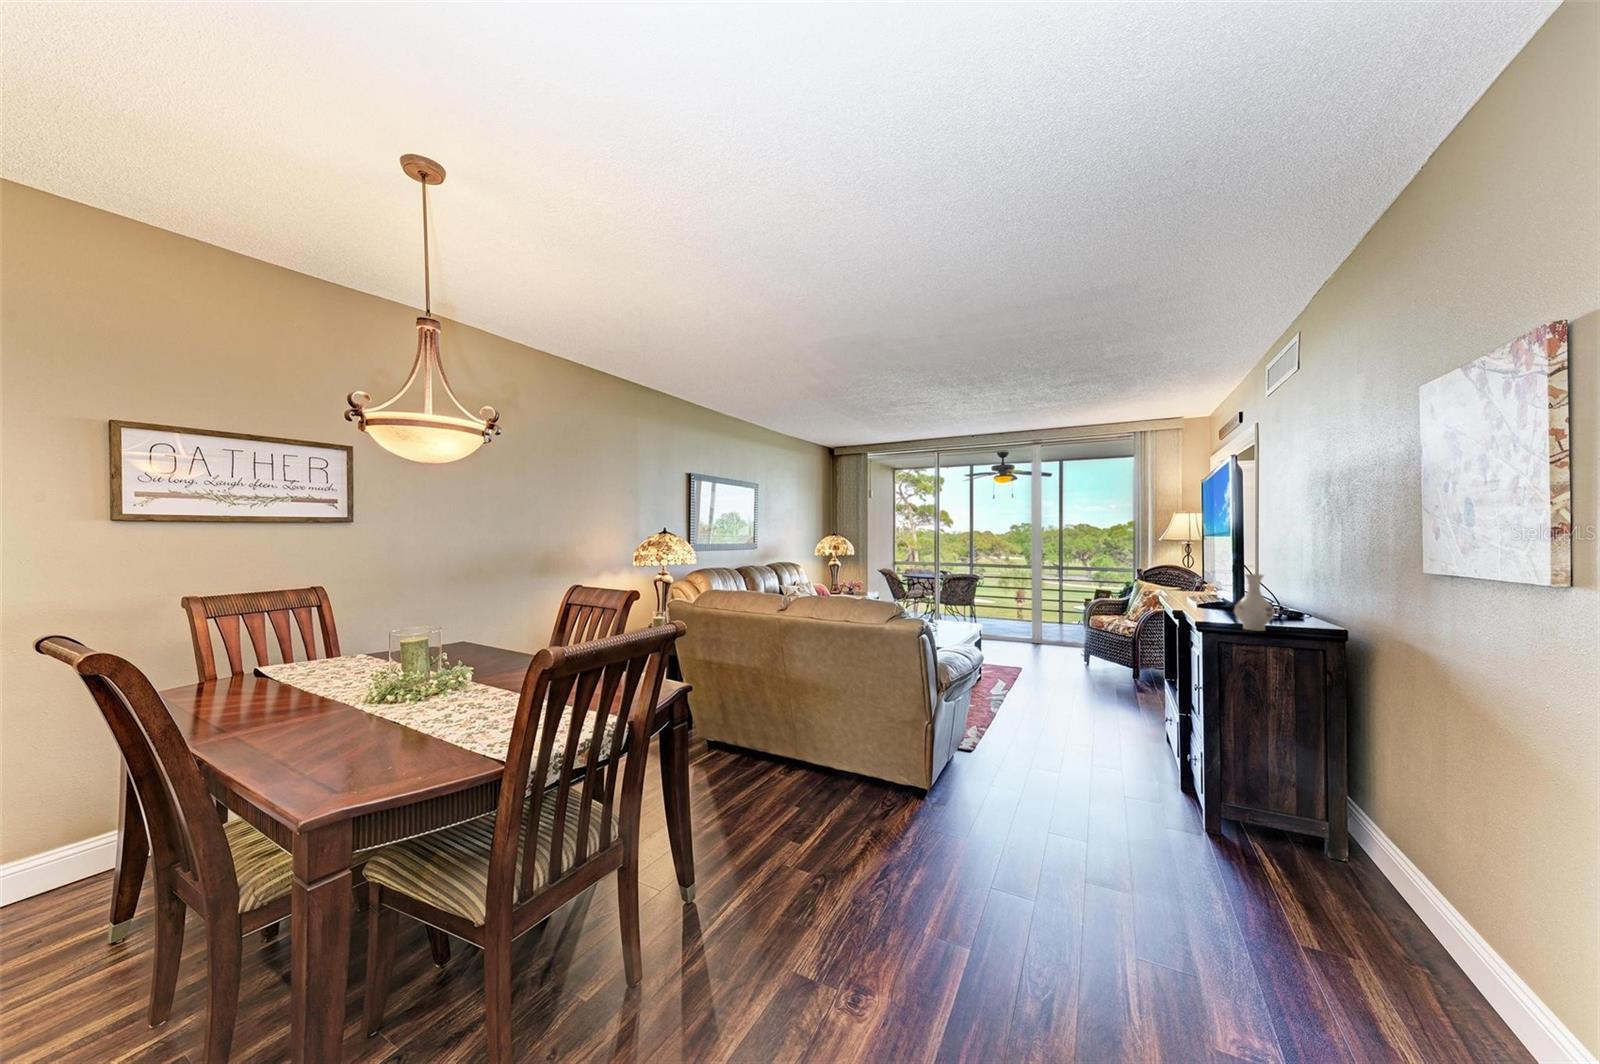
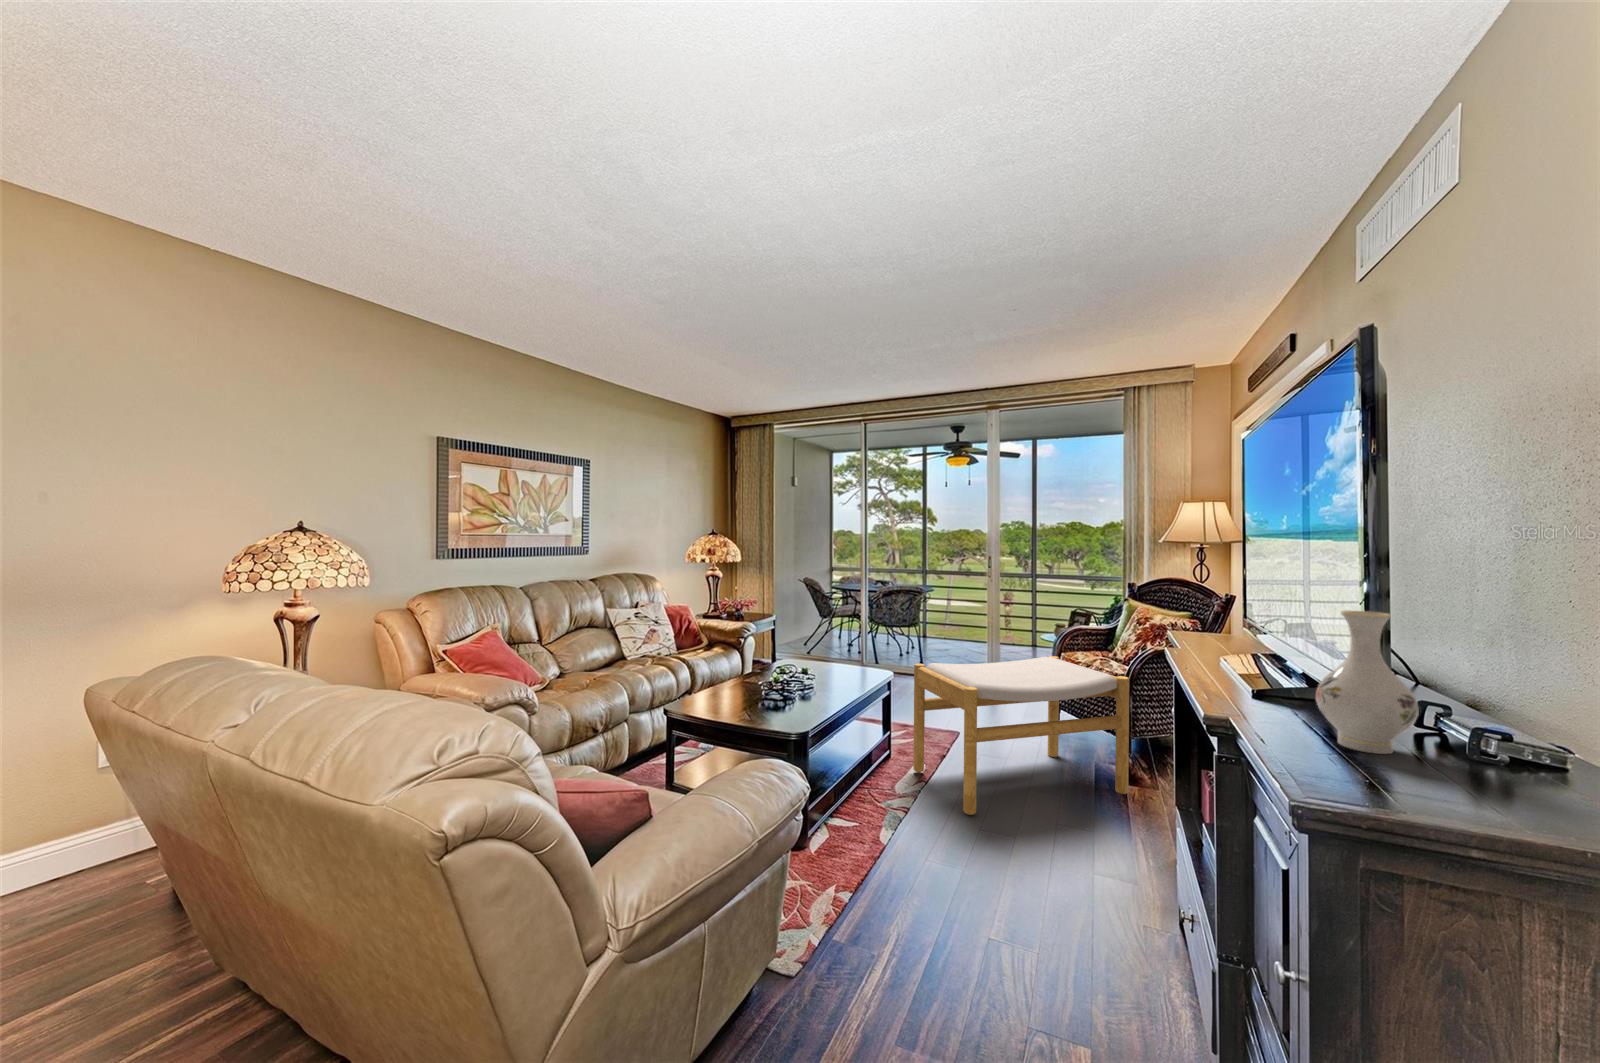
footstool: none [1000,615,1141,706] -> present [913,656,1129,815]

